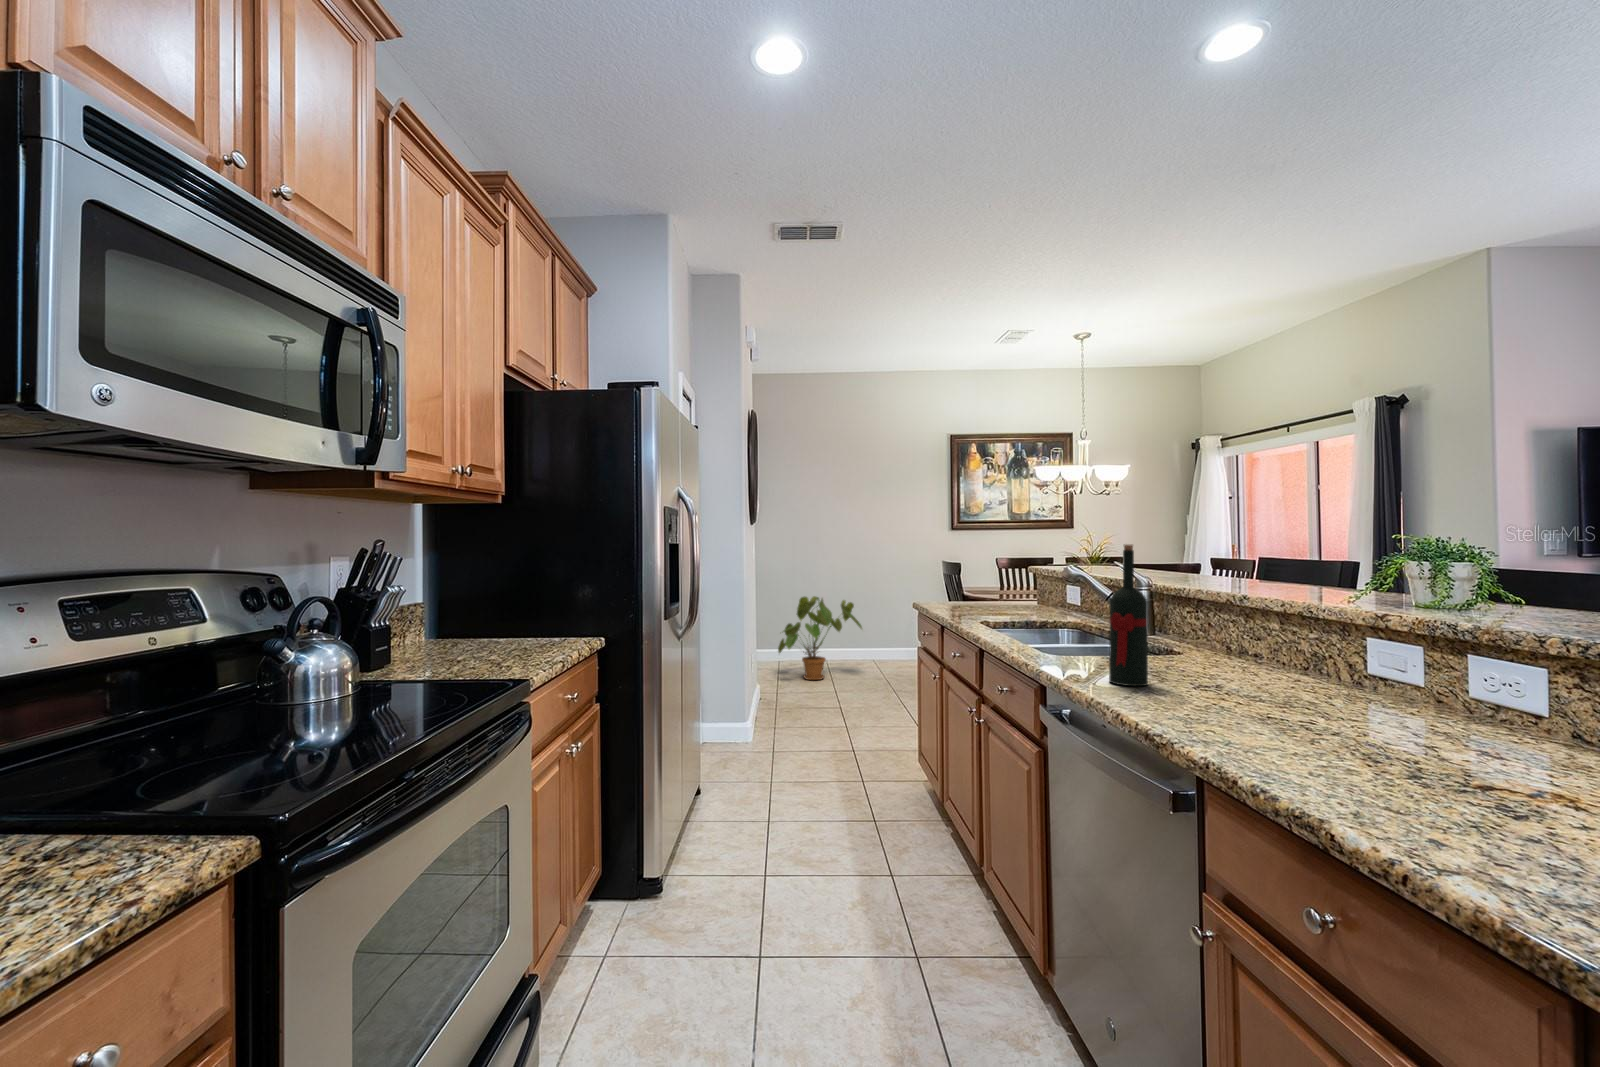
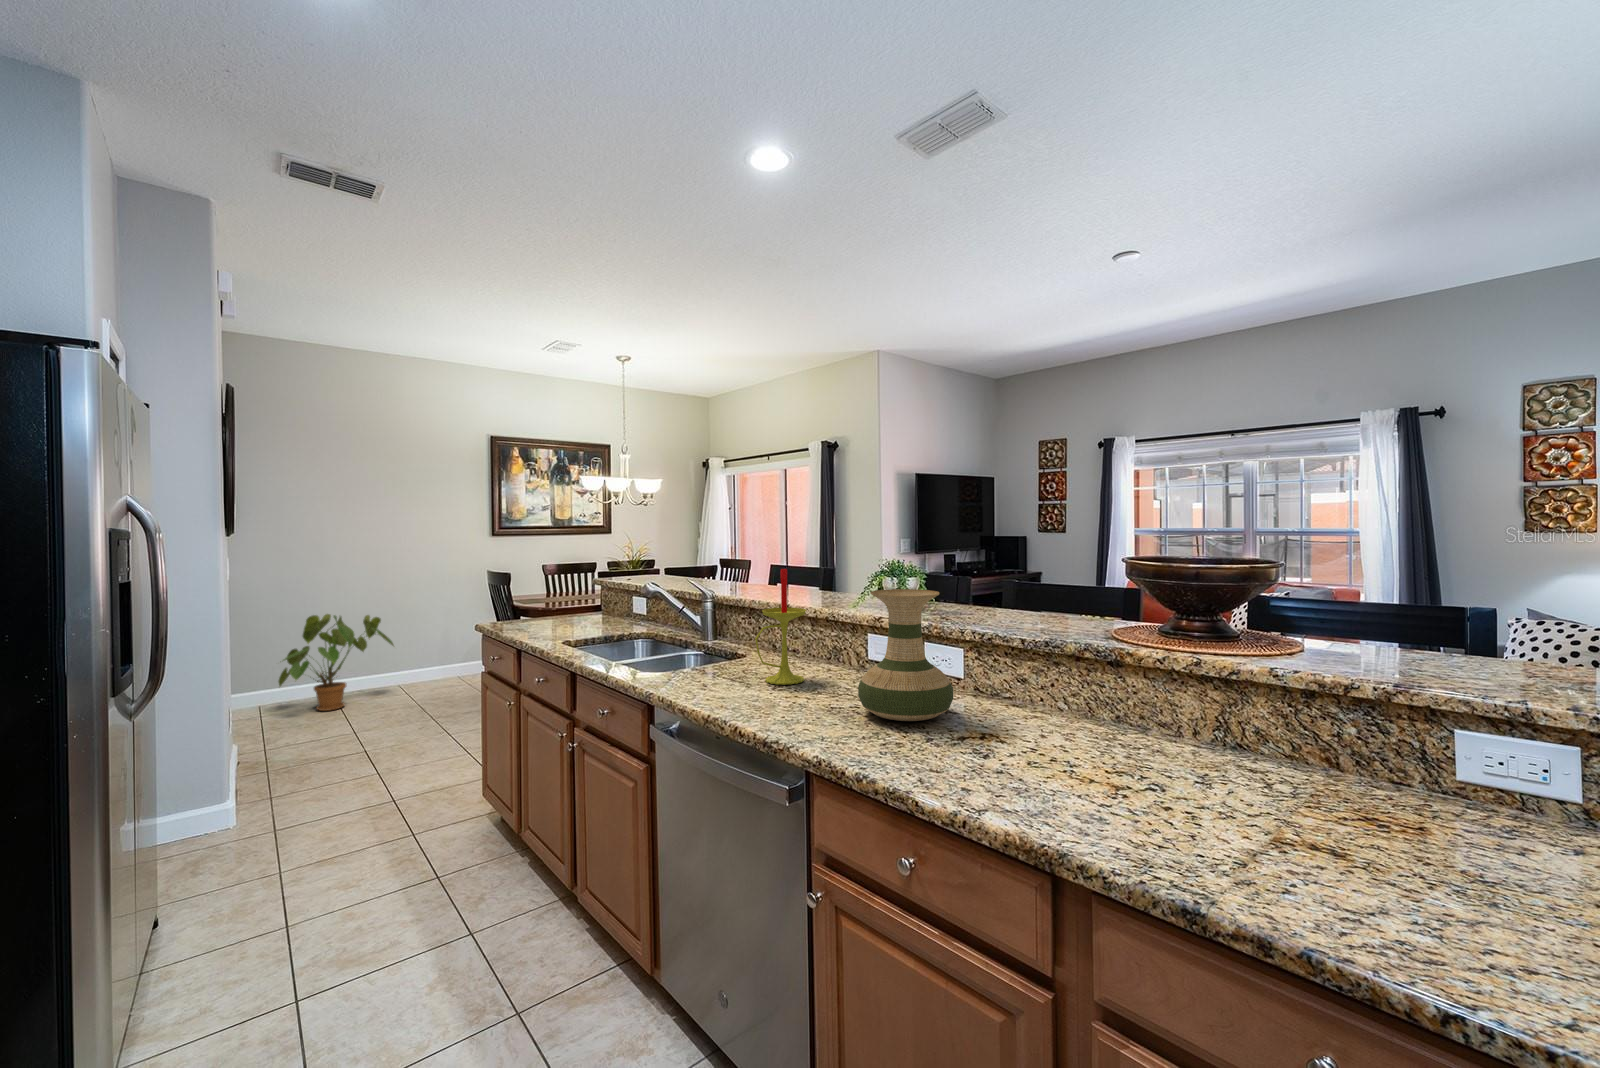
candle: none [1174,535,1253,688] -> present [755,569,806,685]
wine bottle: present [1109,544,1148,686] -> none [710,577,740,695]
vase: none [1307,560,1487,752] -> present [858,589,953,721]

